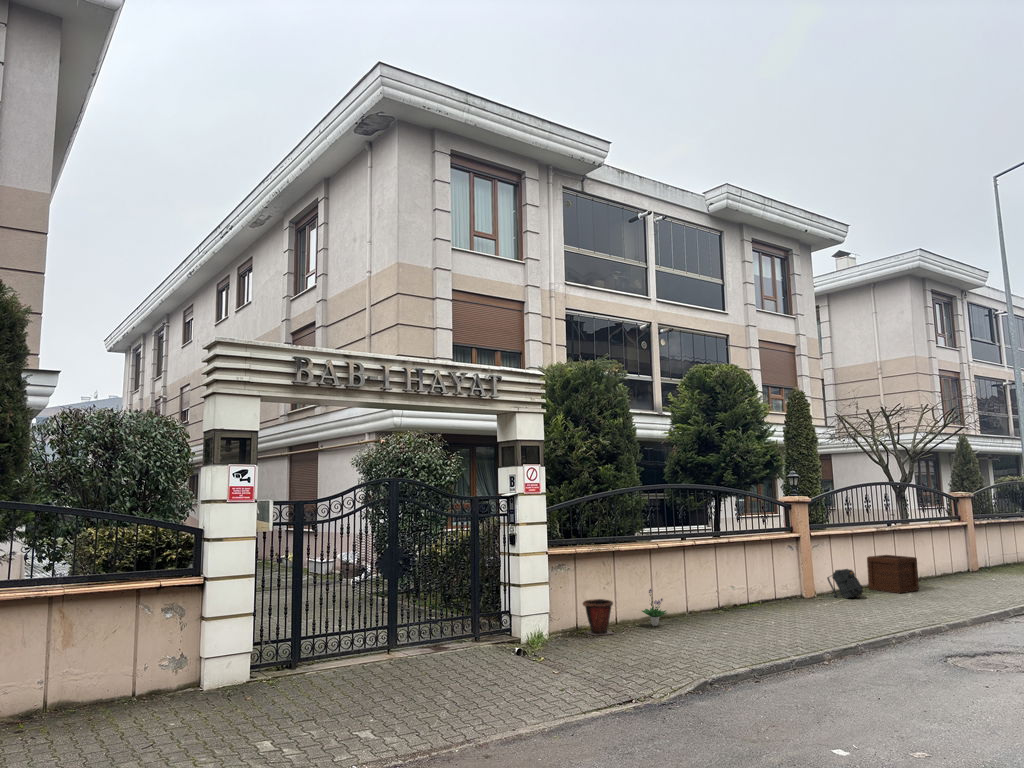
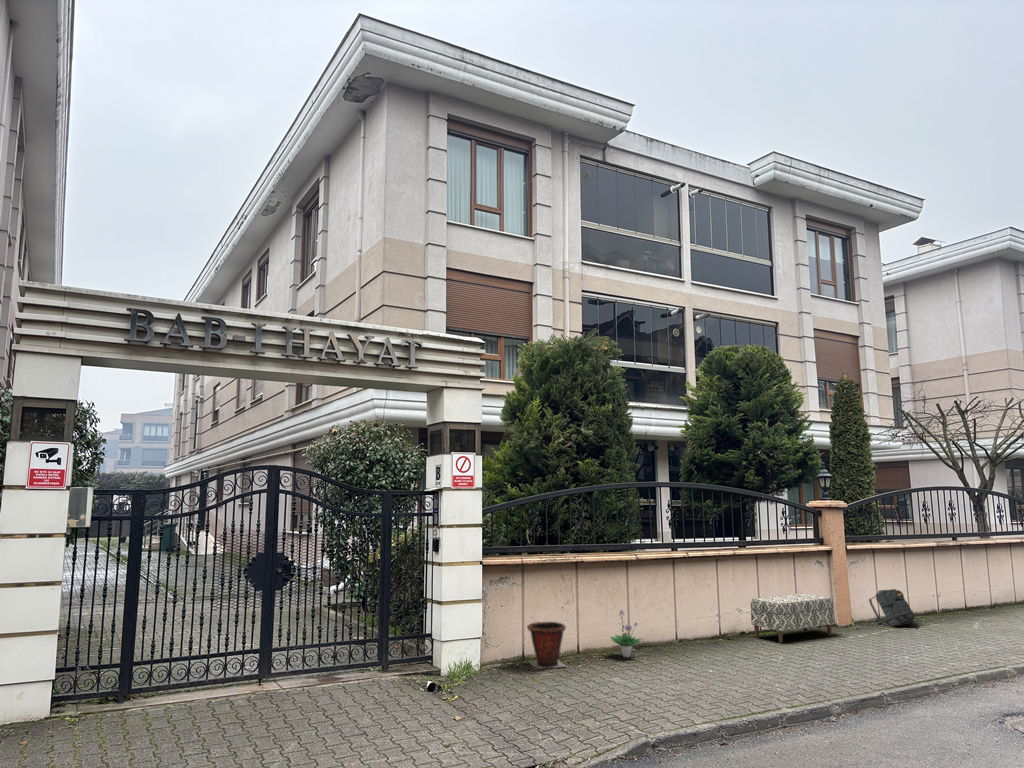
wooden crate: present [867,555,919,593] -> none [923,572,991,622]
bench: none [742,573,805,613] -> present [751,593,834,643]

